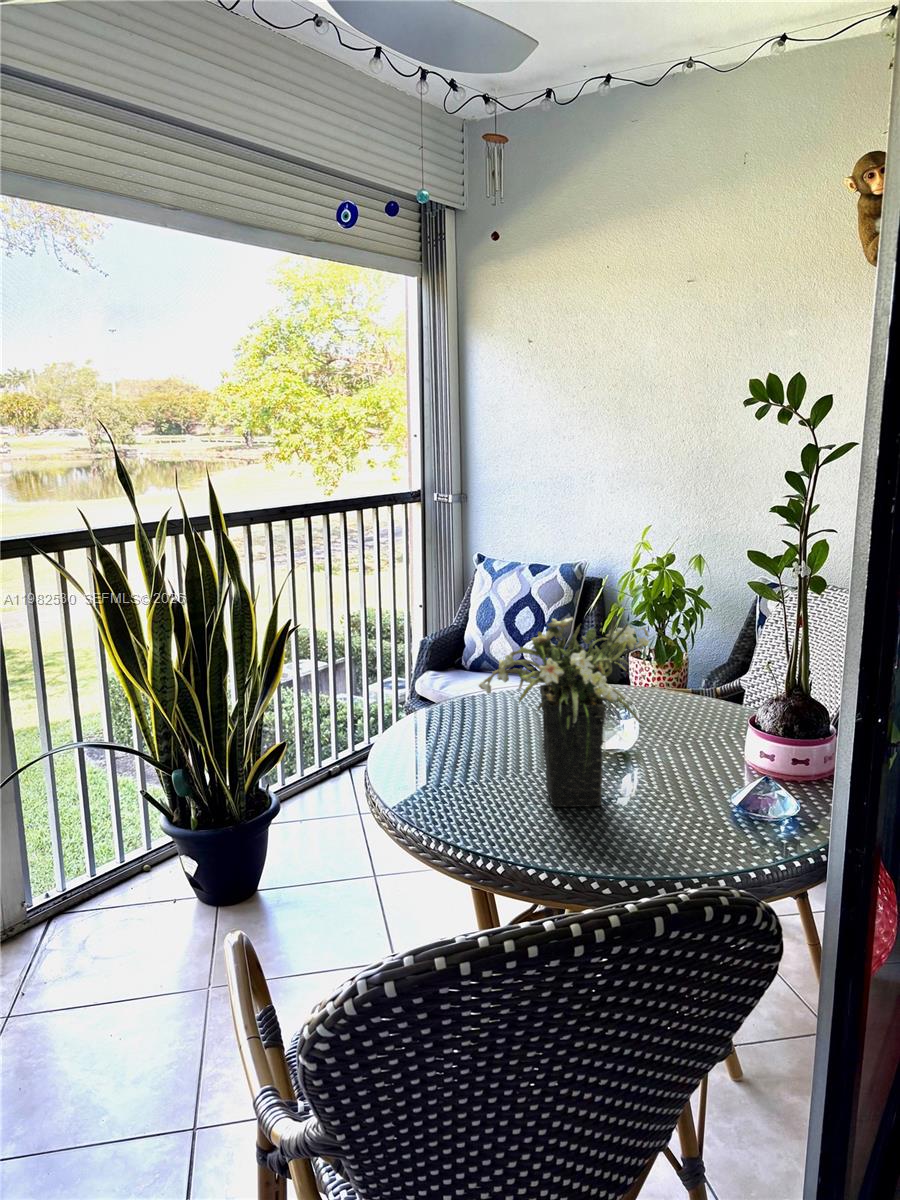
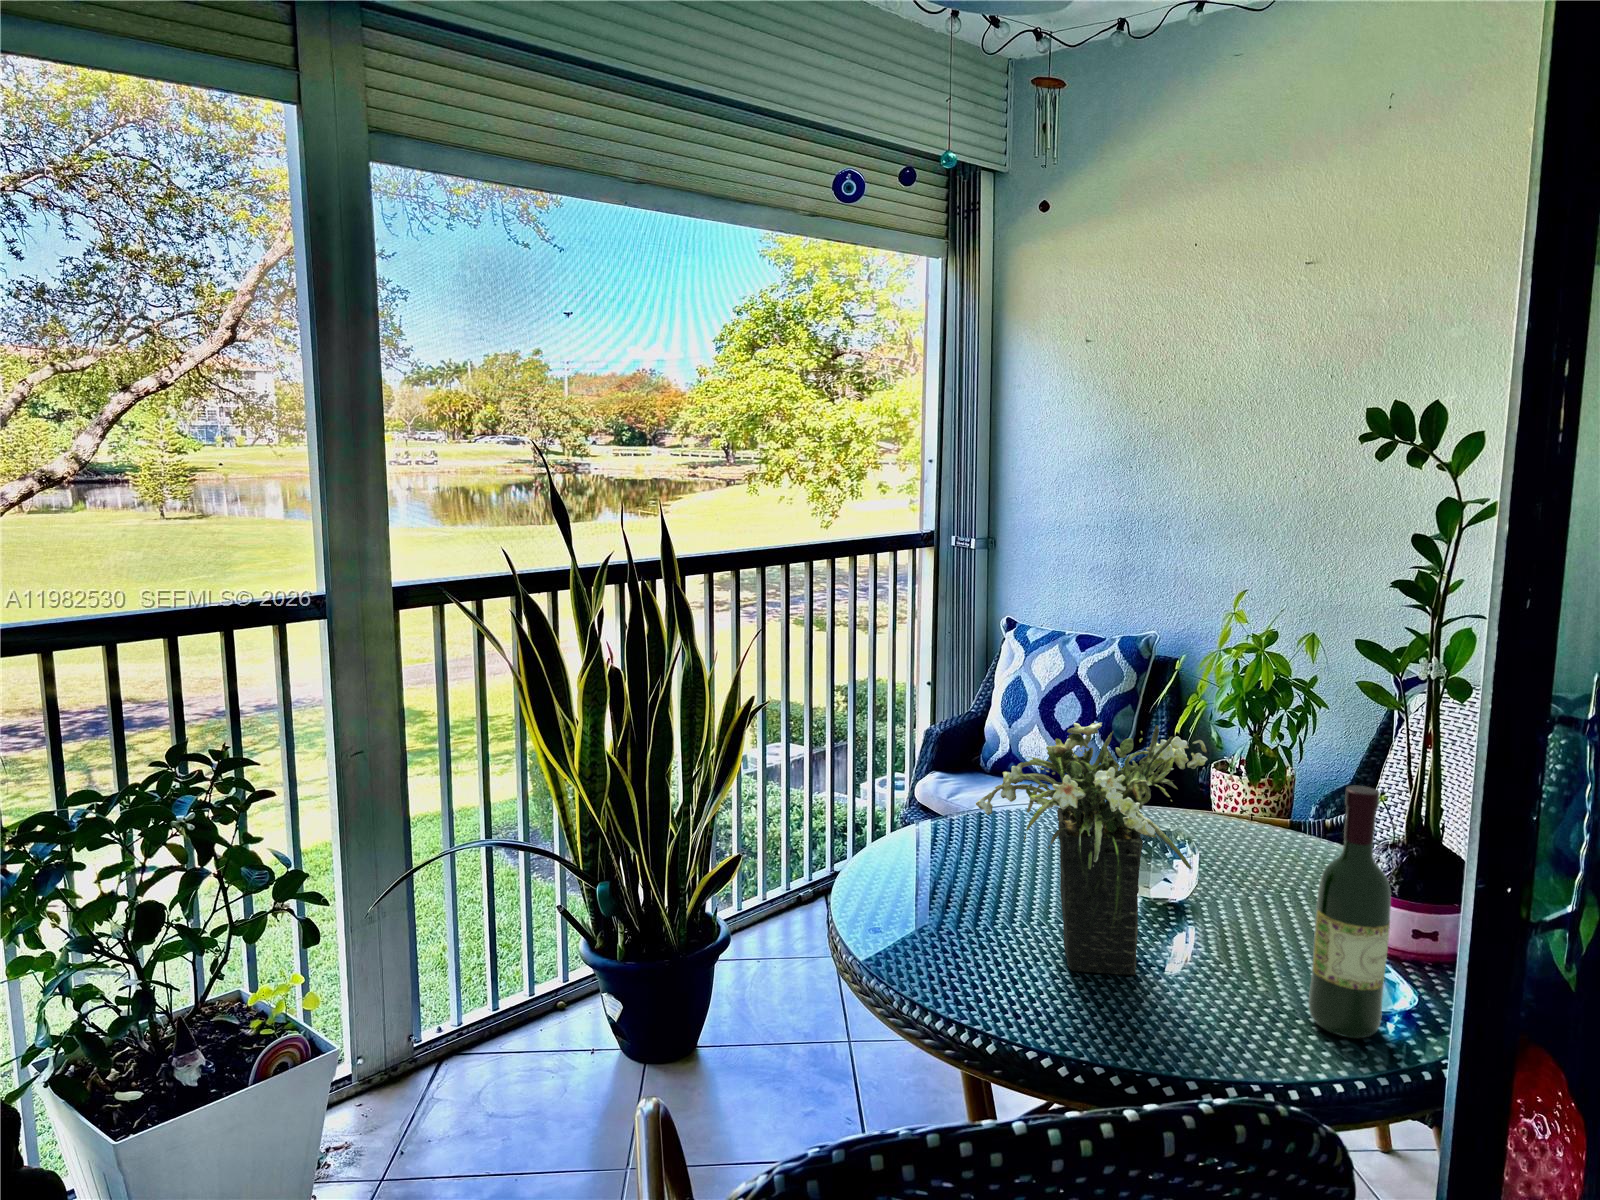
wine bottle: none [727,653,785,837] -> present [1309,786,1391,1038]

